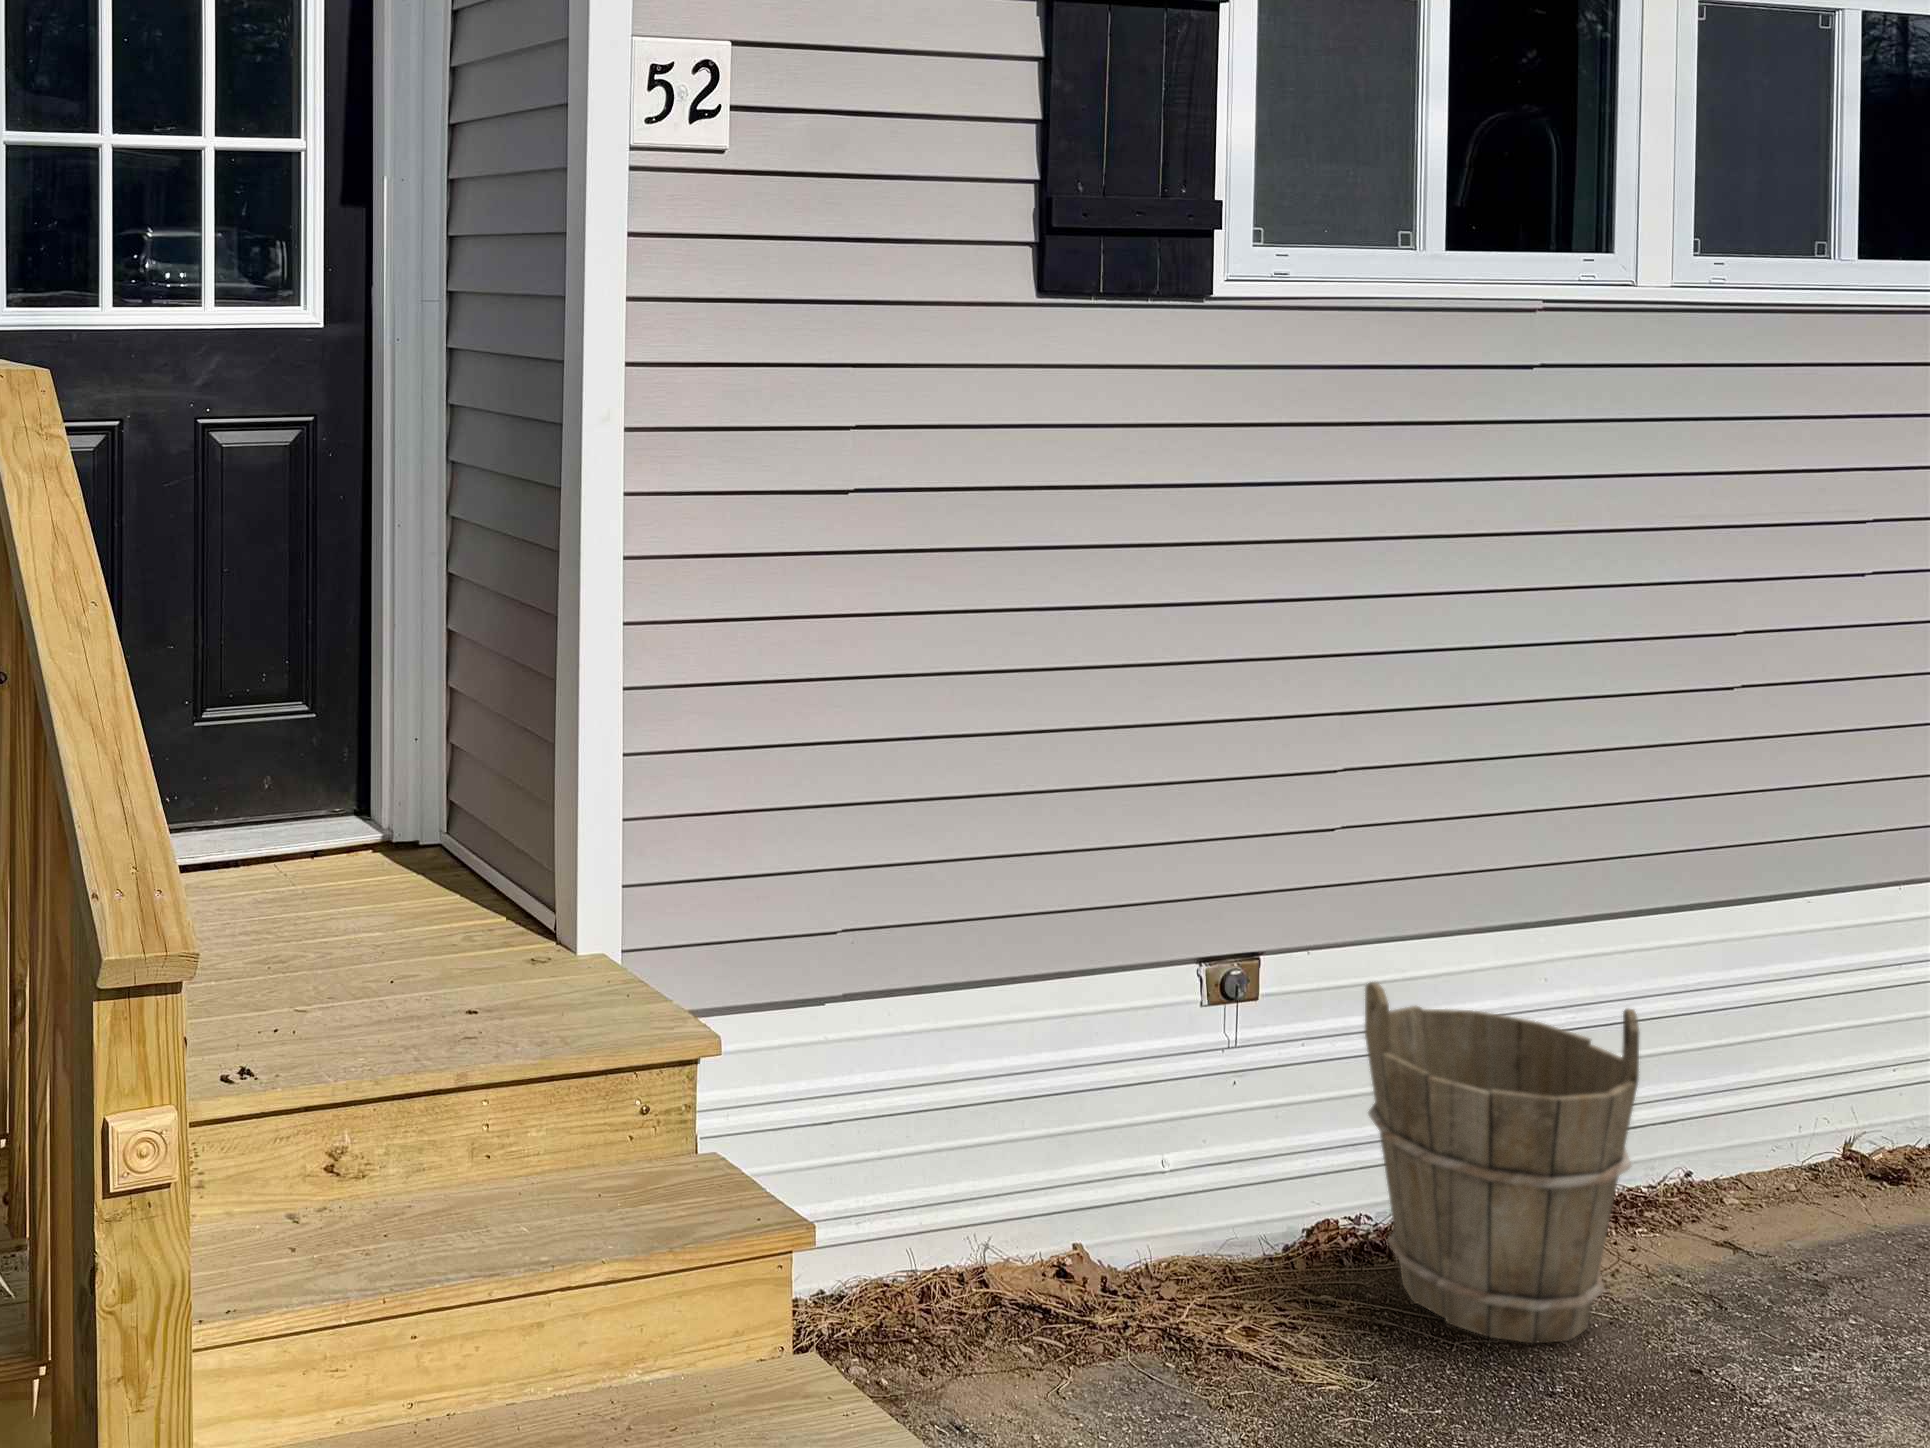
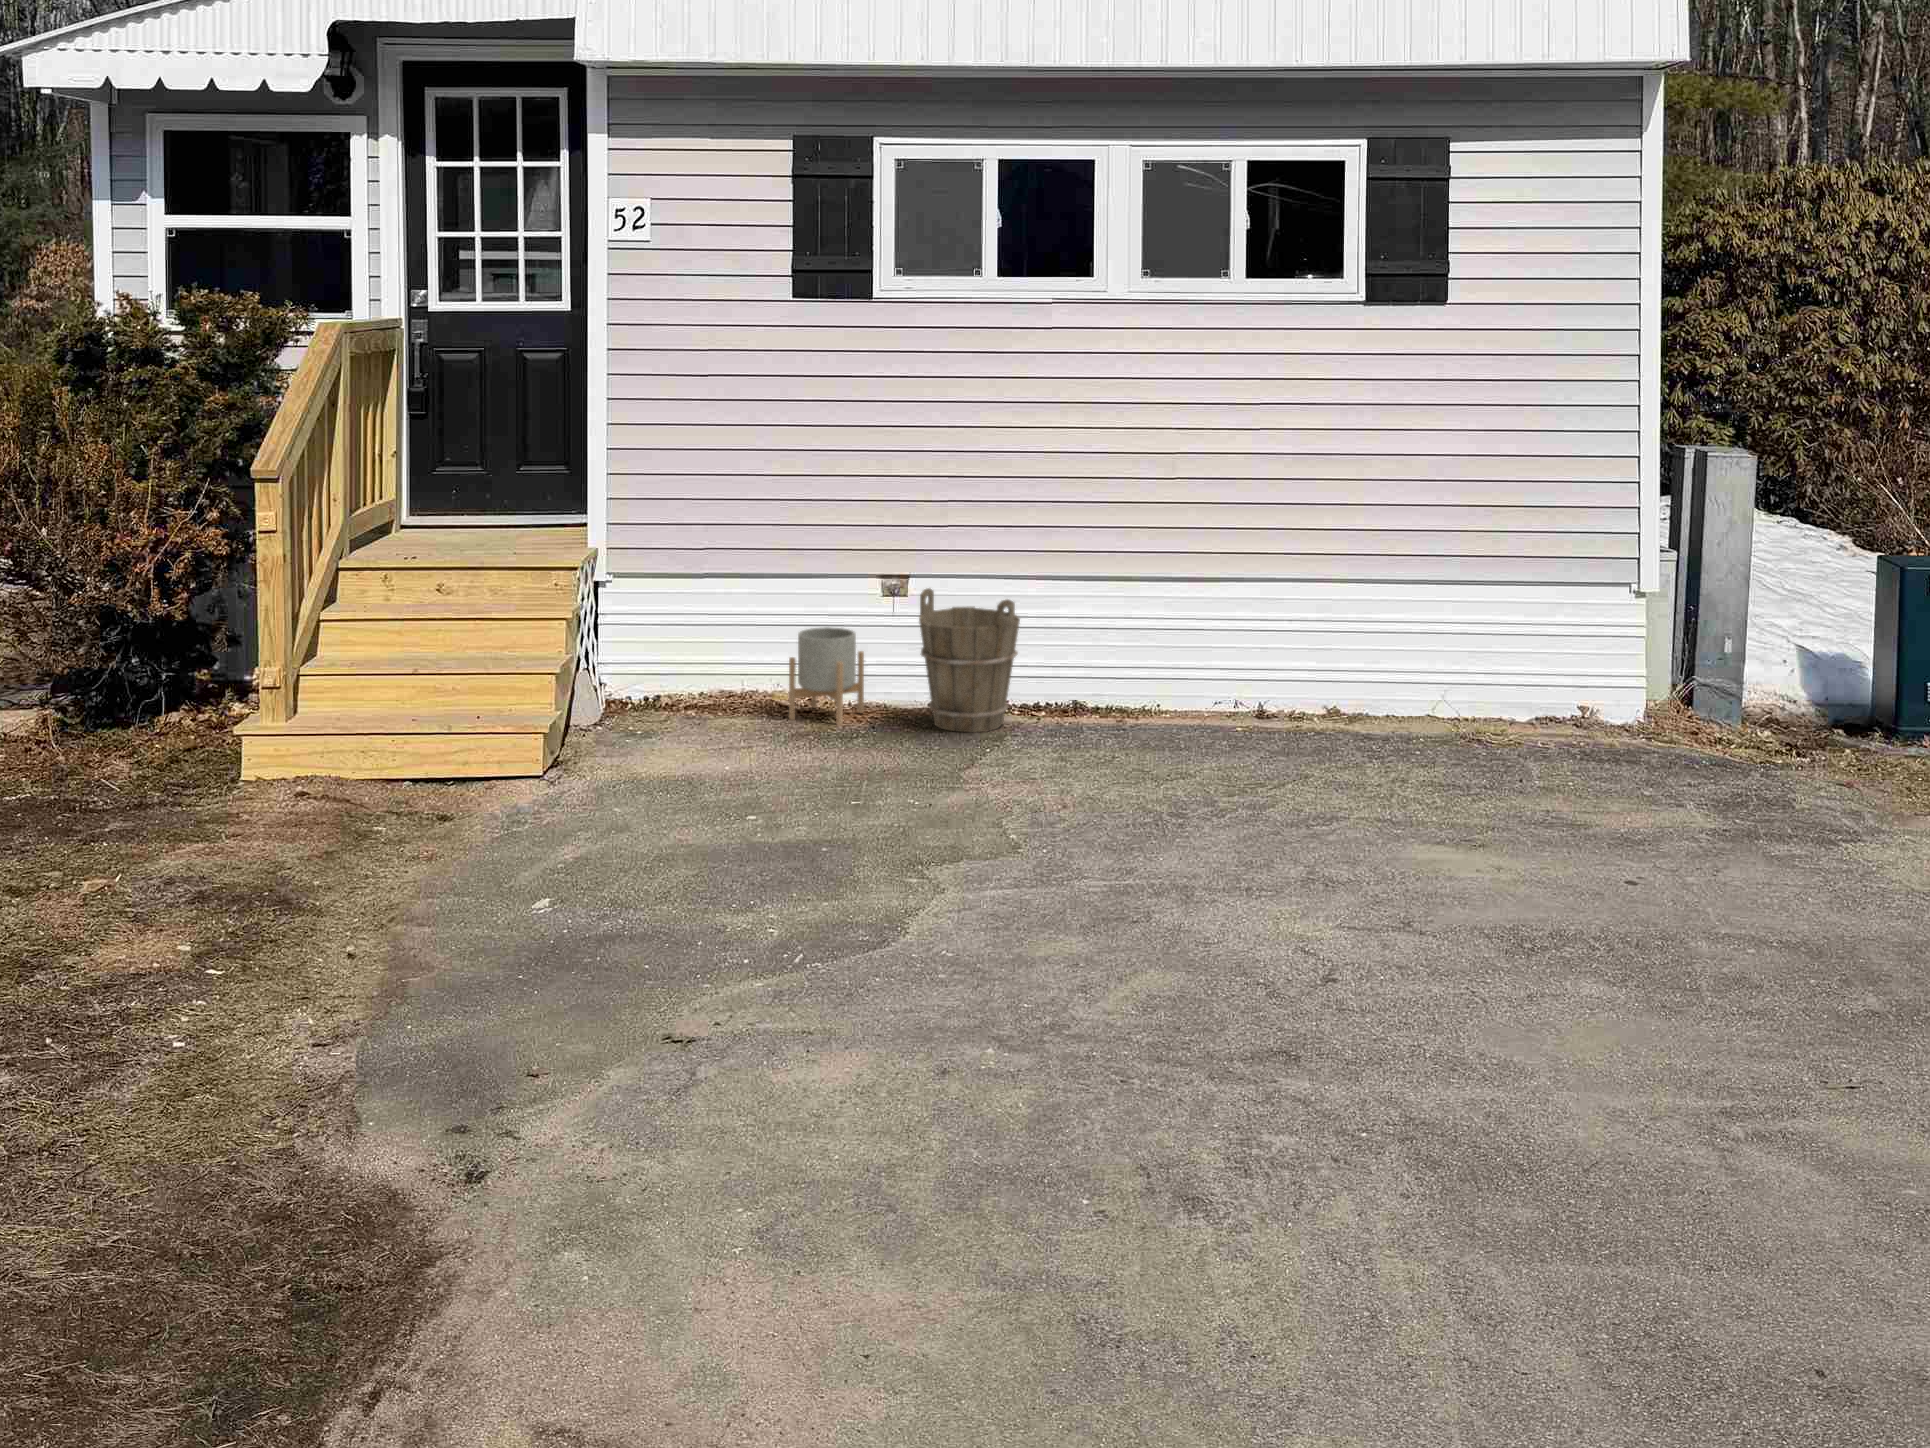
planter: none [1092,1095,1284,1367] -> present [789,627,864,725]

